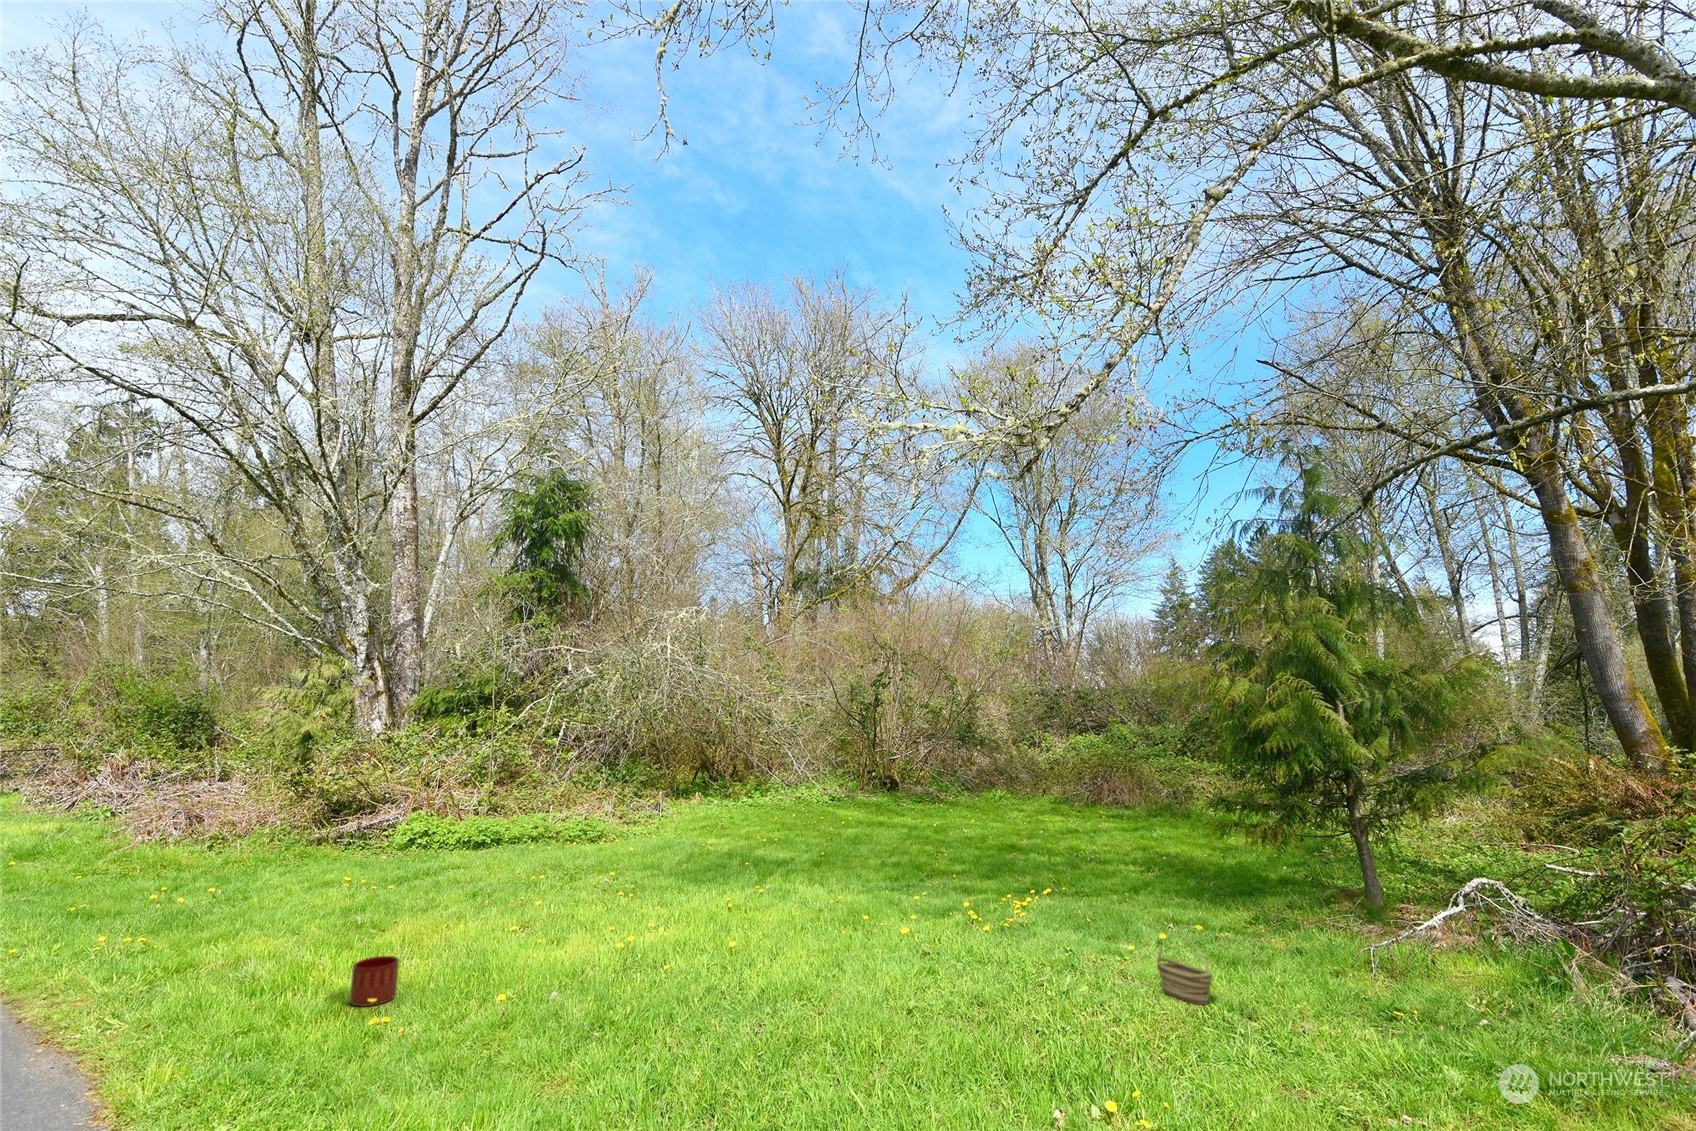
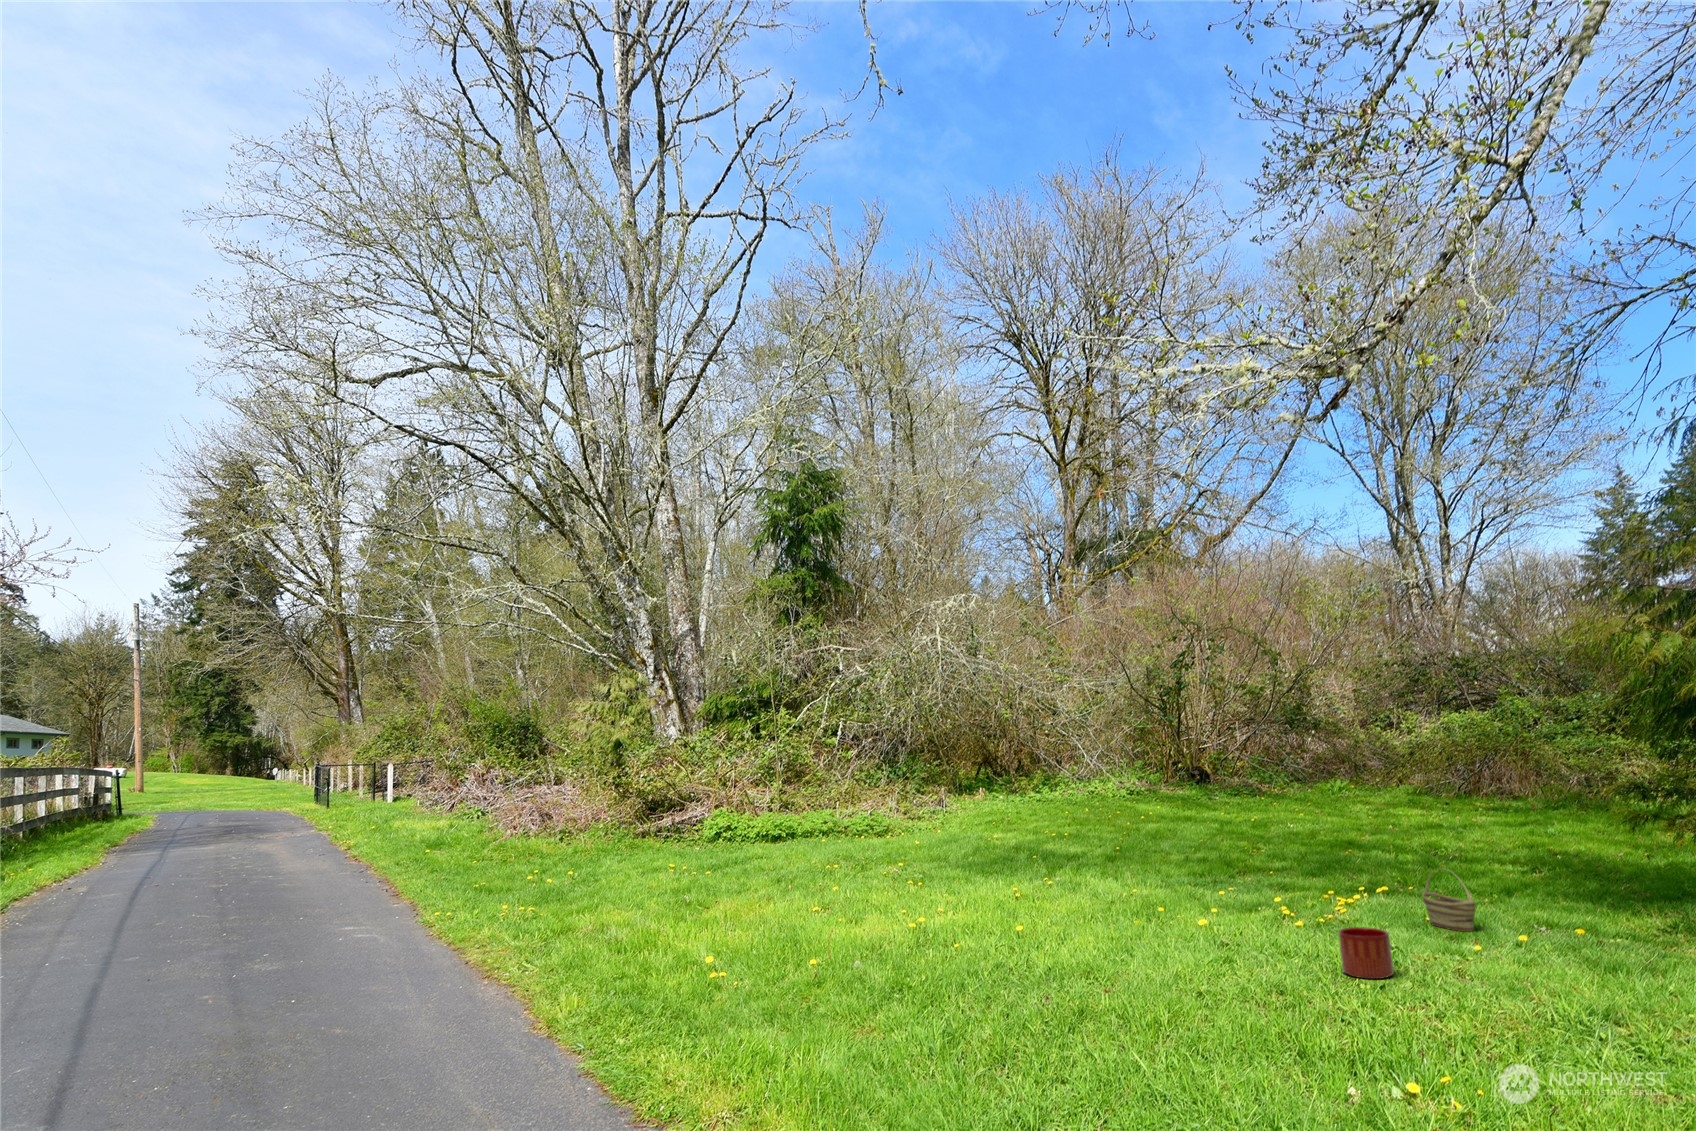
planter: present [349,956,399,1006] -> present [1338,927,1394,979]

